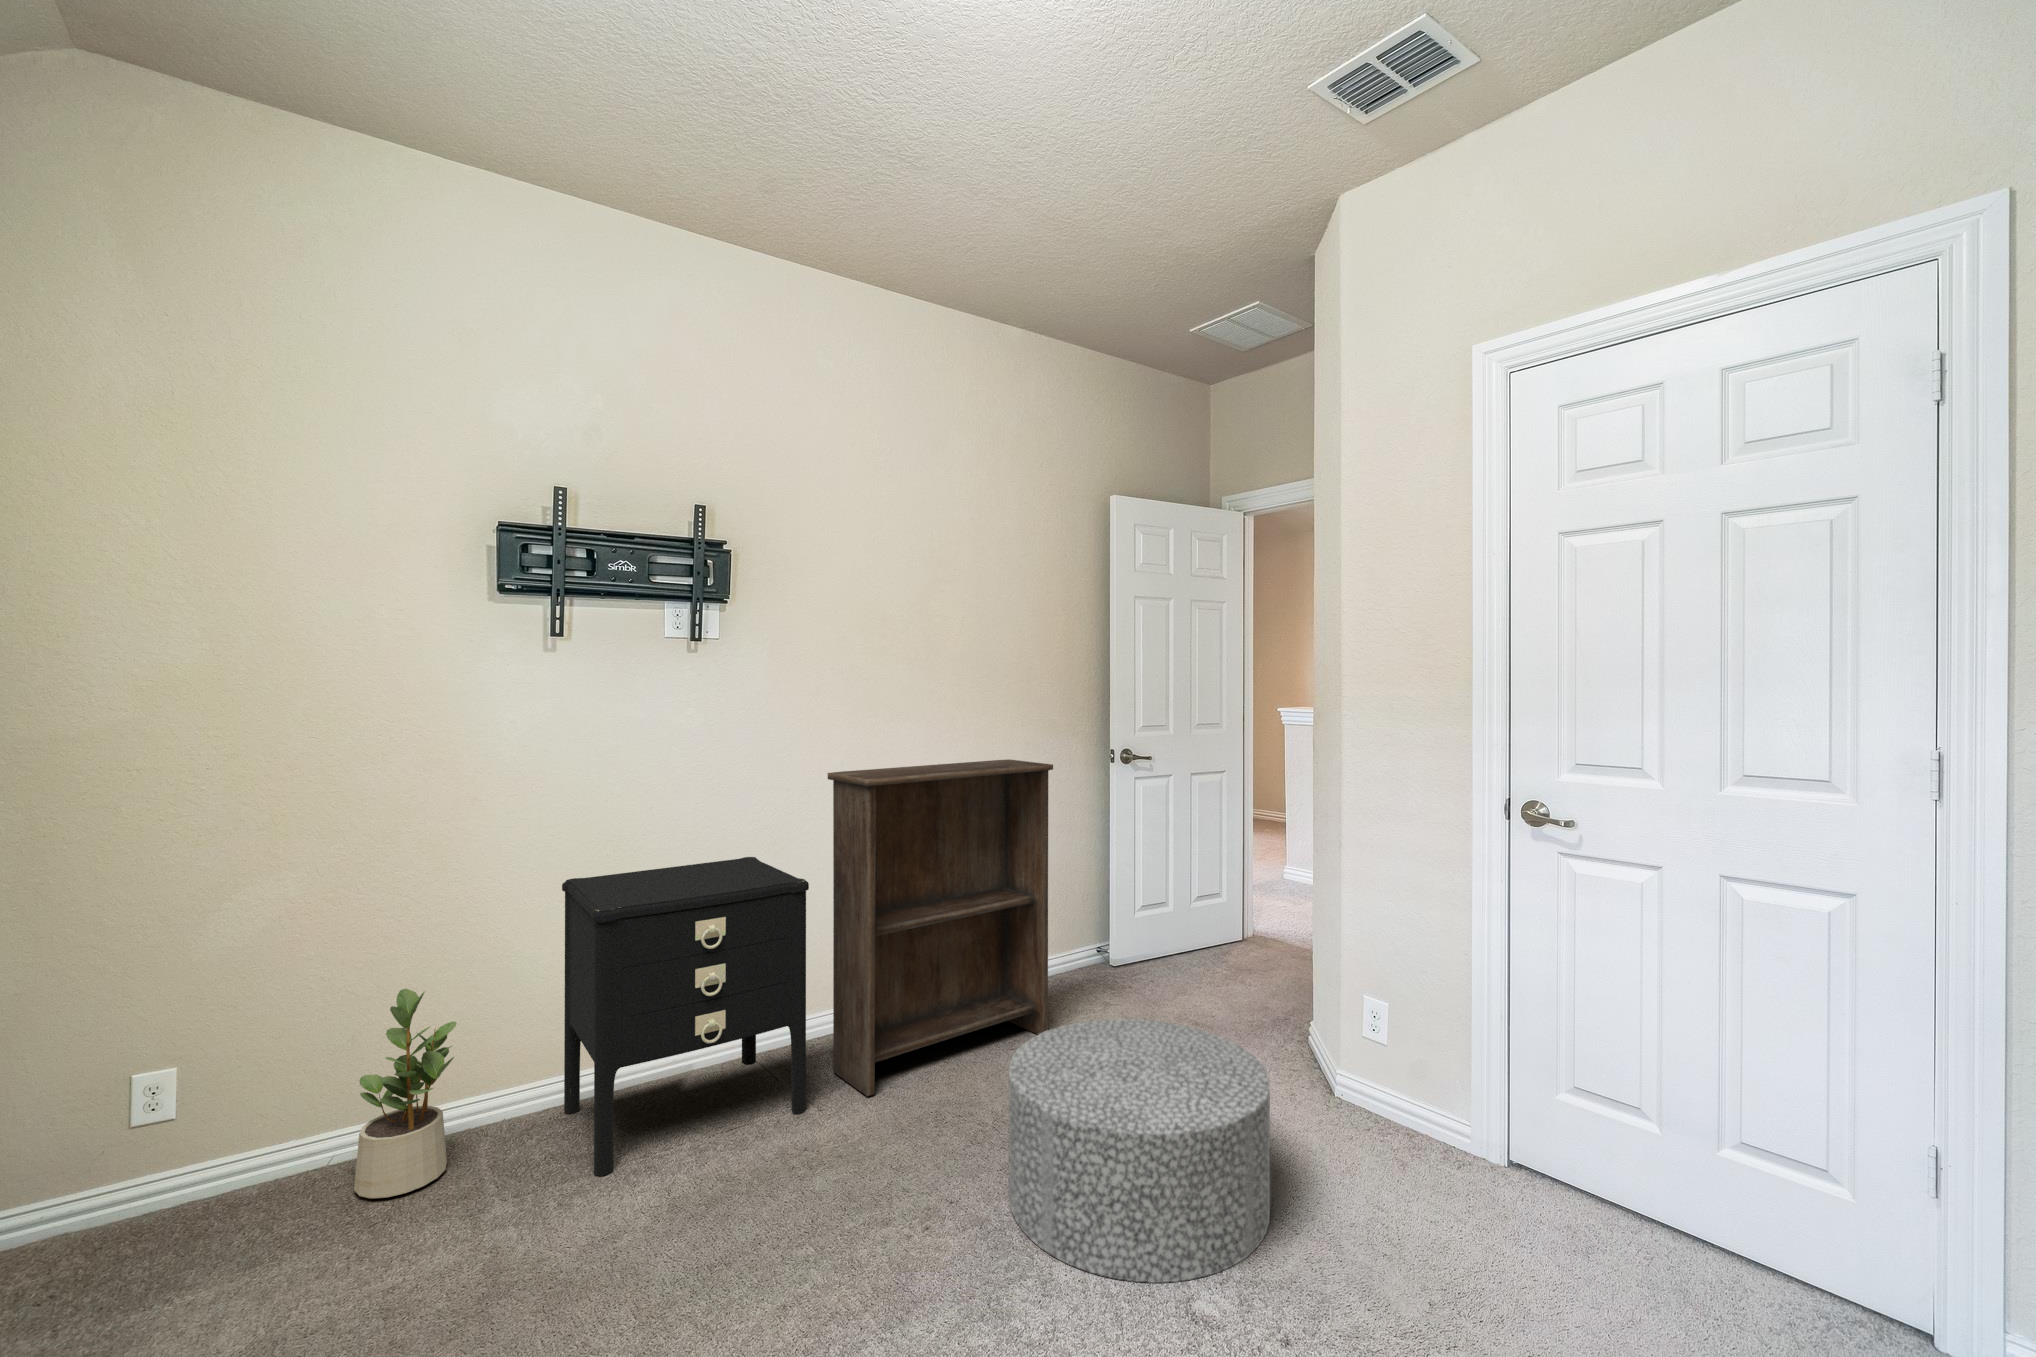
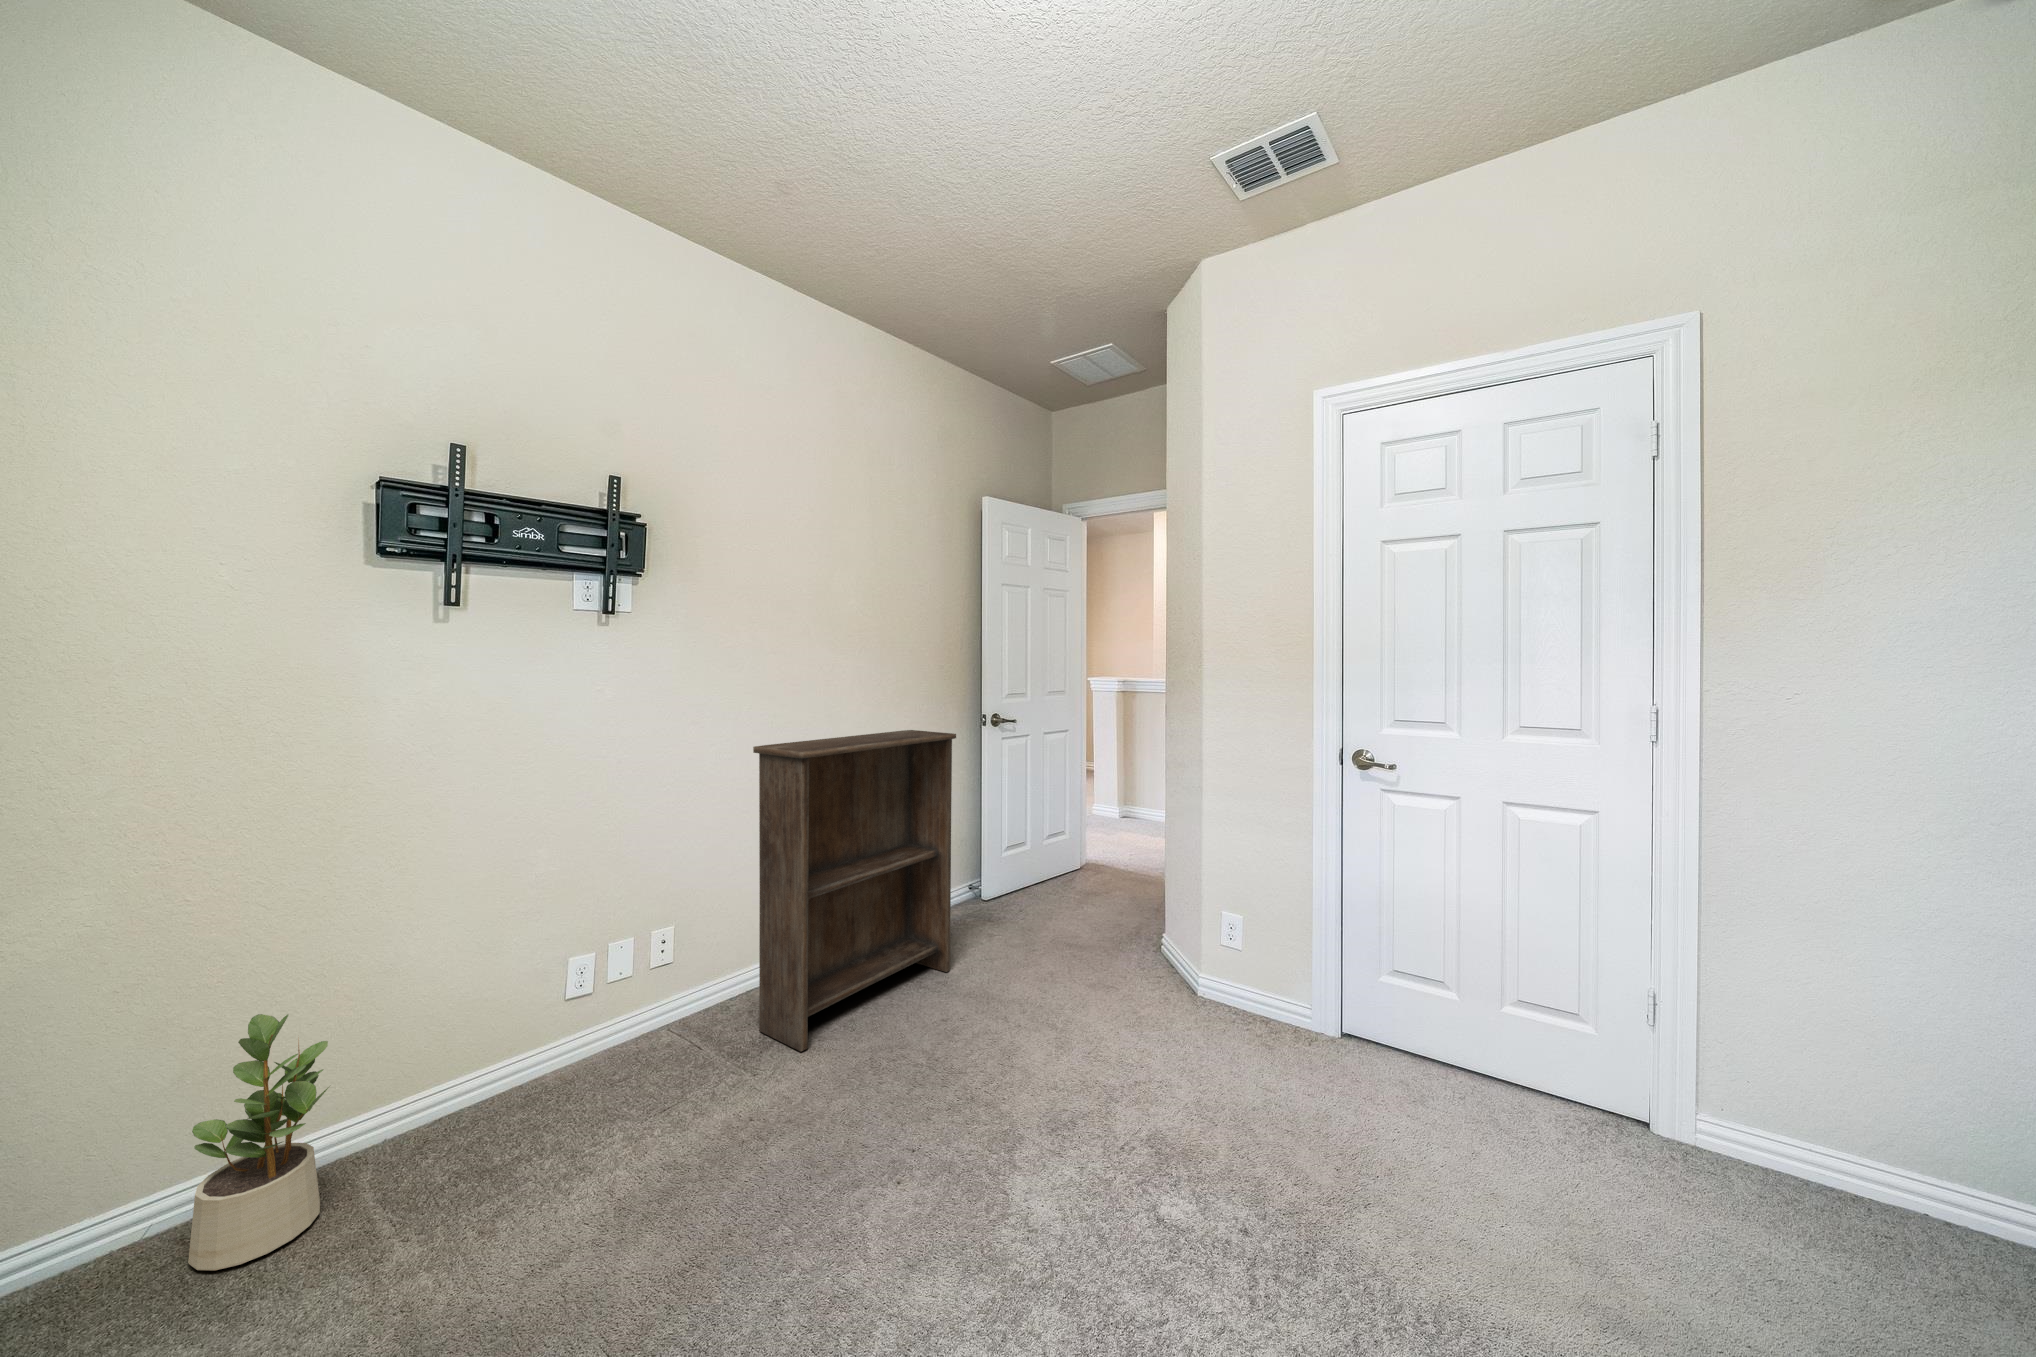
nightstand: present [562,857,809,1176] -> none [459,831,744,1186]
ottoman: present [1009,1019,1270,1283] -> none [964,954,1194,1198]

